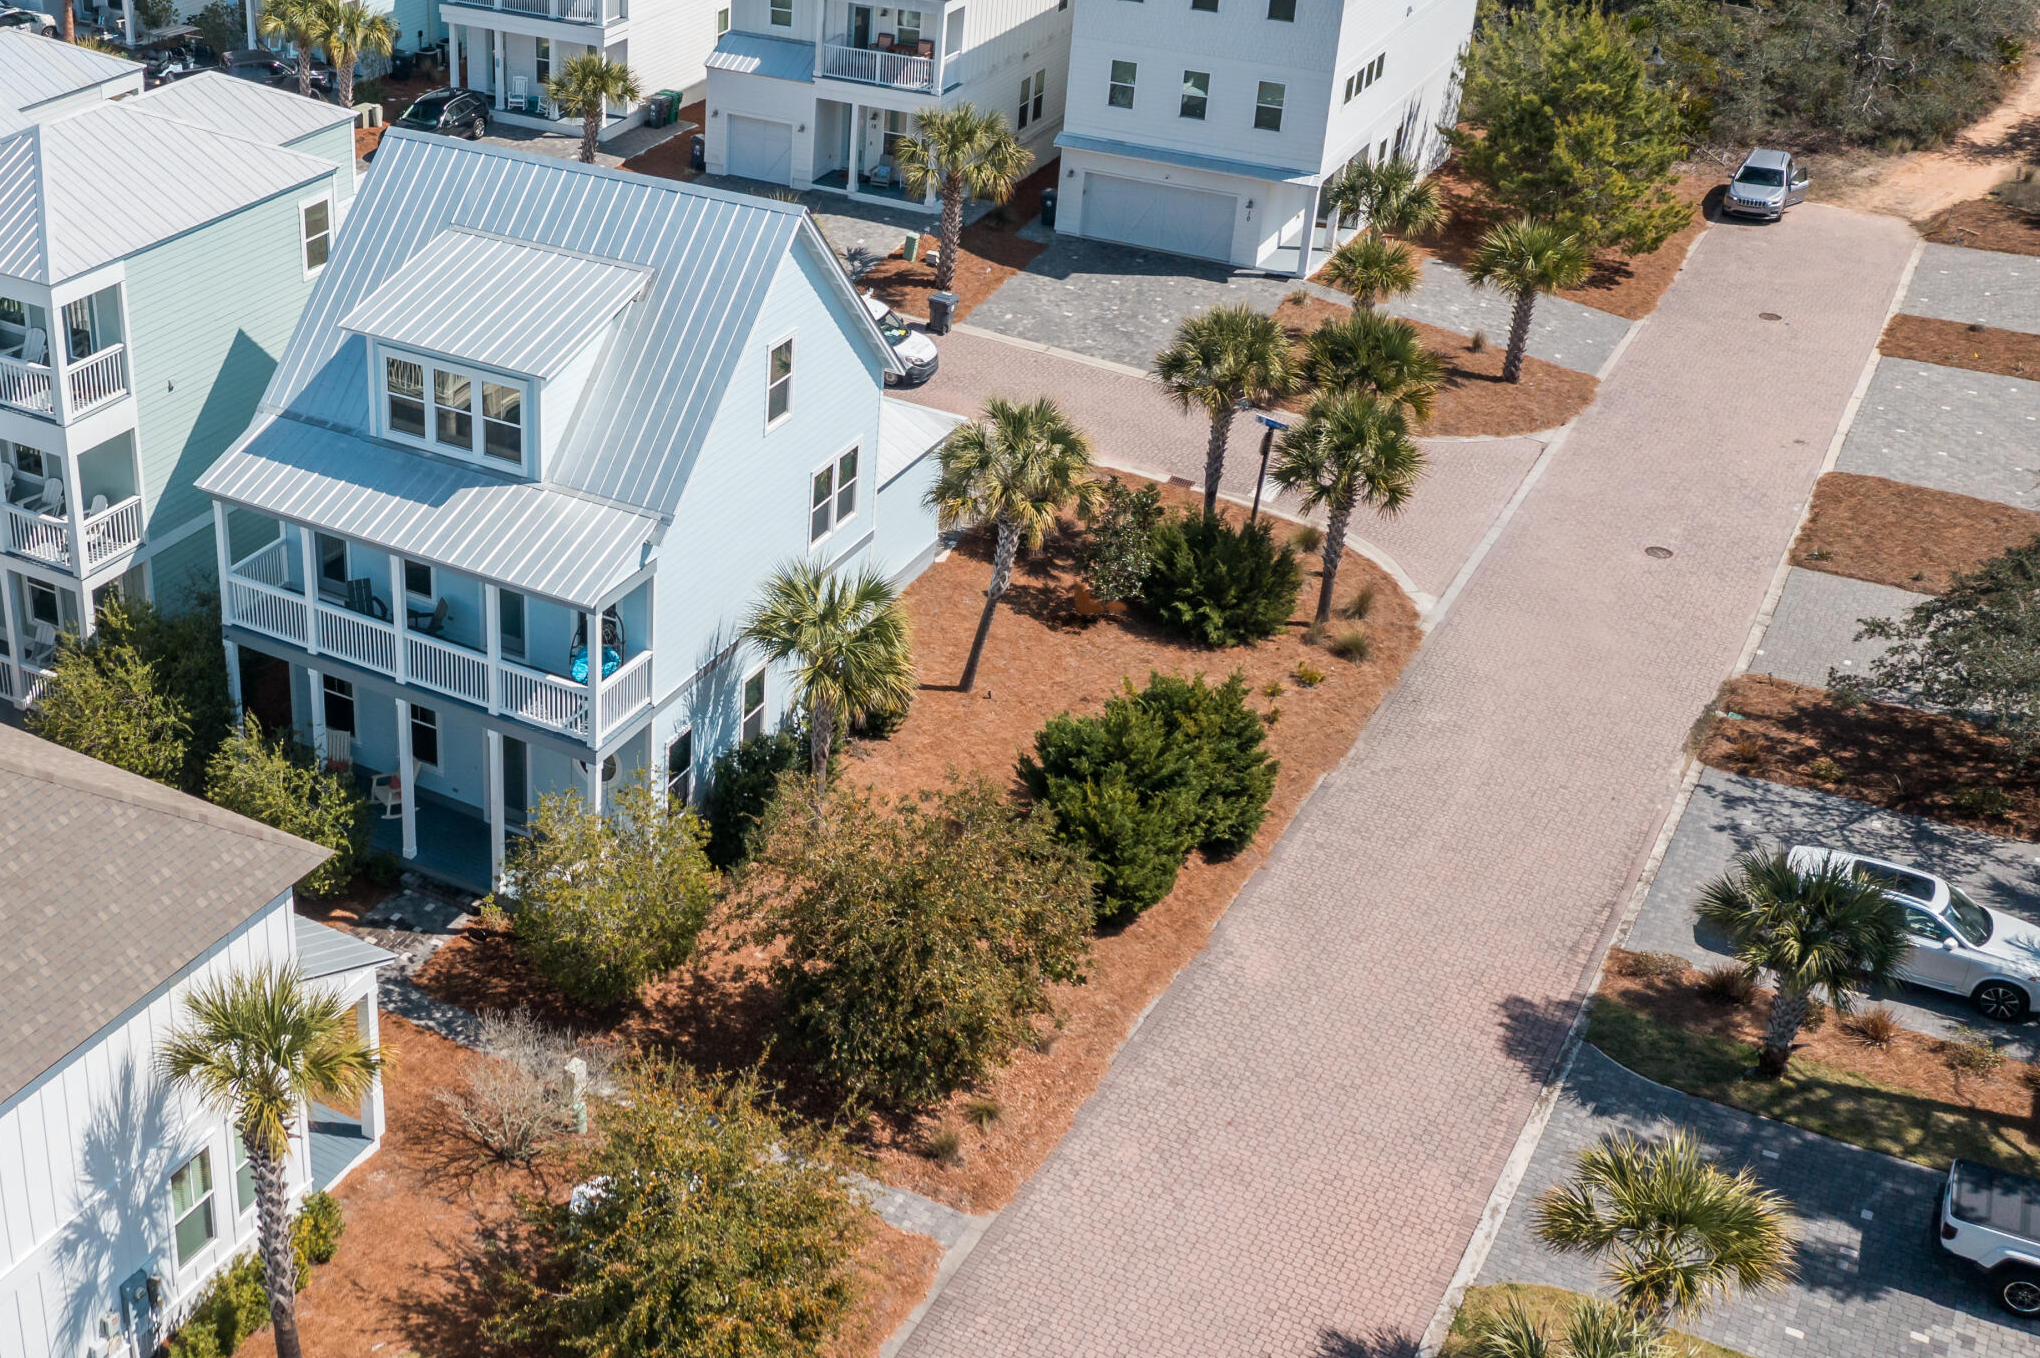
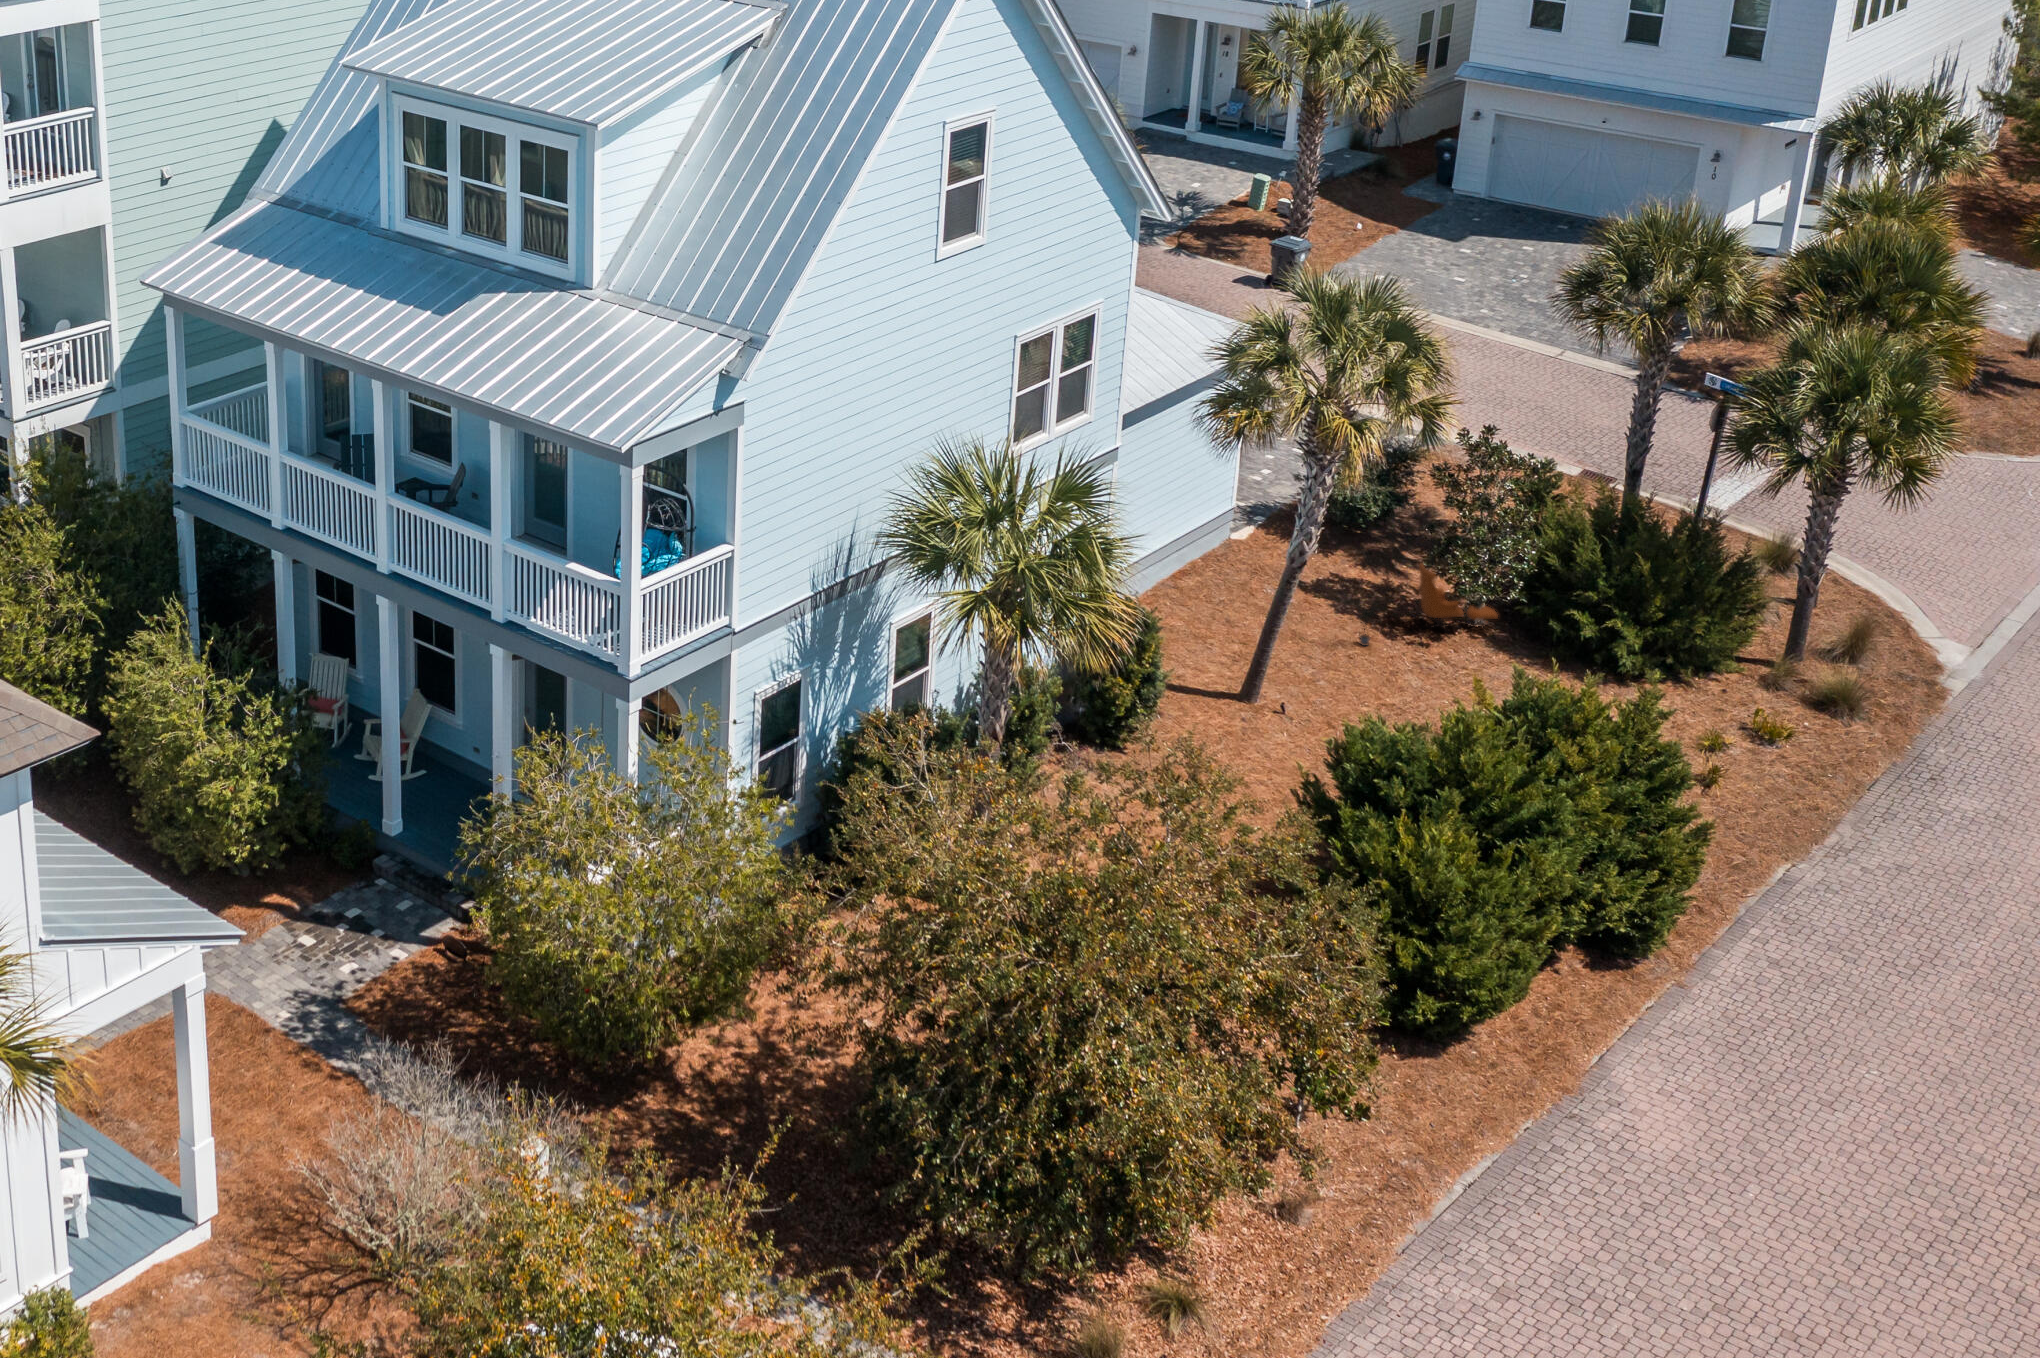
potted plant: none [1036,611,1049,640] -> present [1360,606,1378,646]

